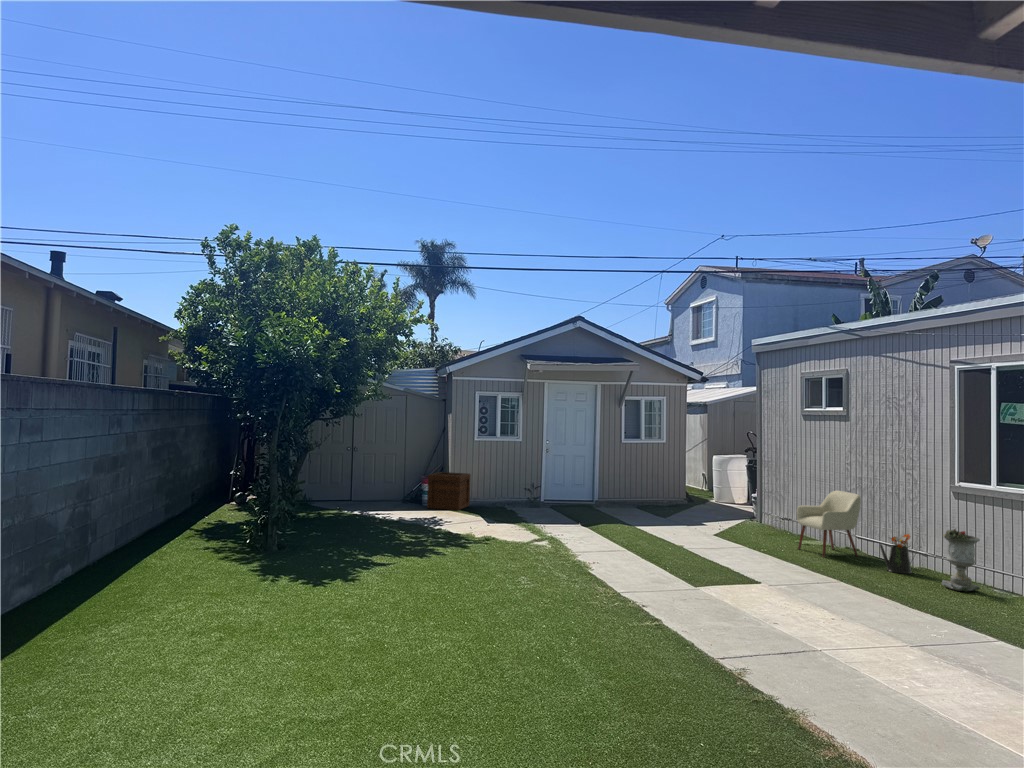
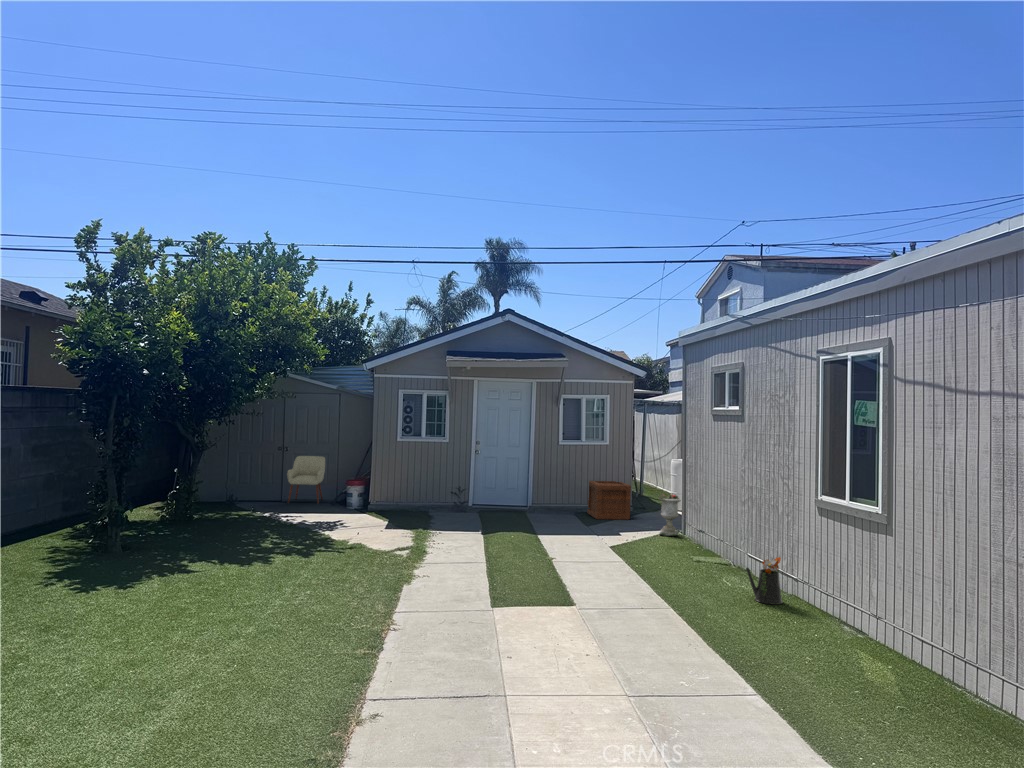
wooden crate: present [427,472,471,510] -> present [587,481,631,520]
chair: present [797,491,861,558] -> present [287,456,325,504]
planter: present [942,529,980,592] -> present [658,493,681,536]

